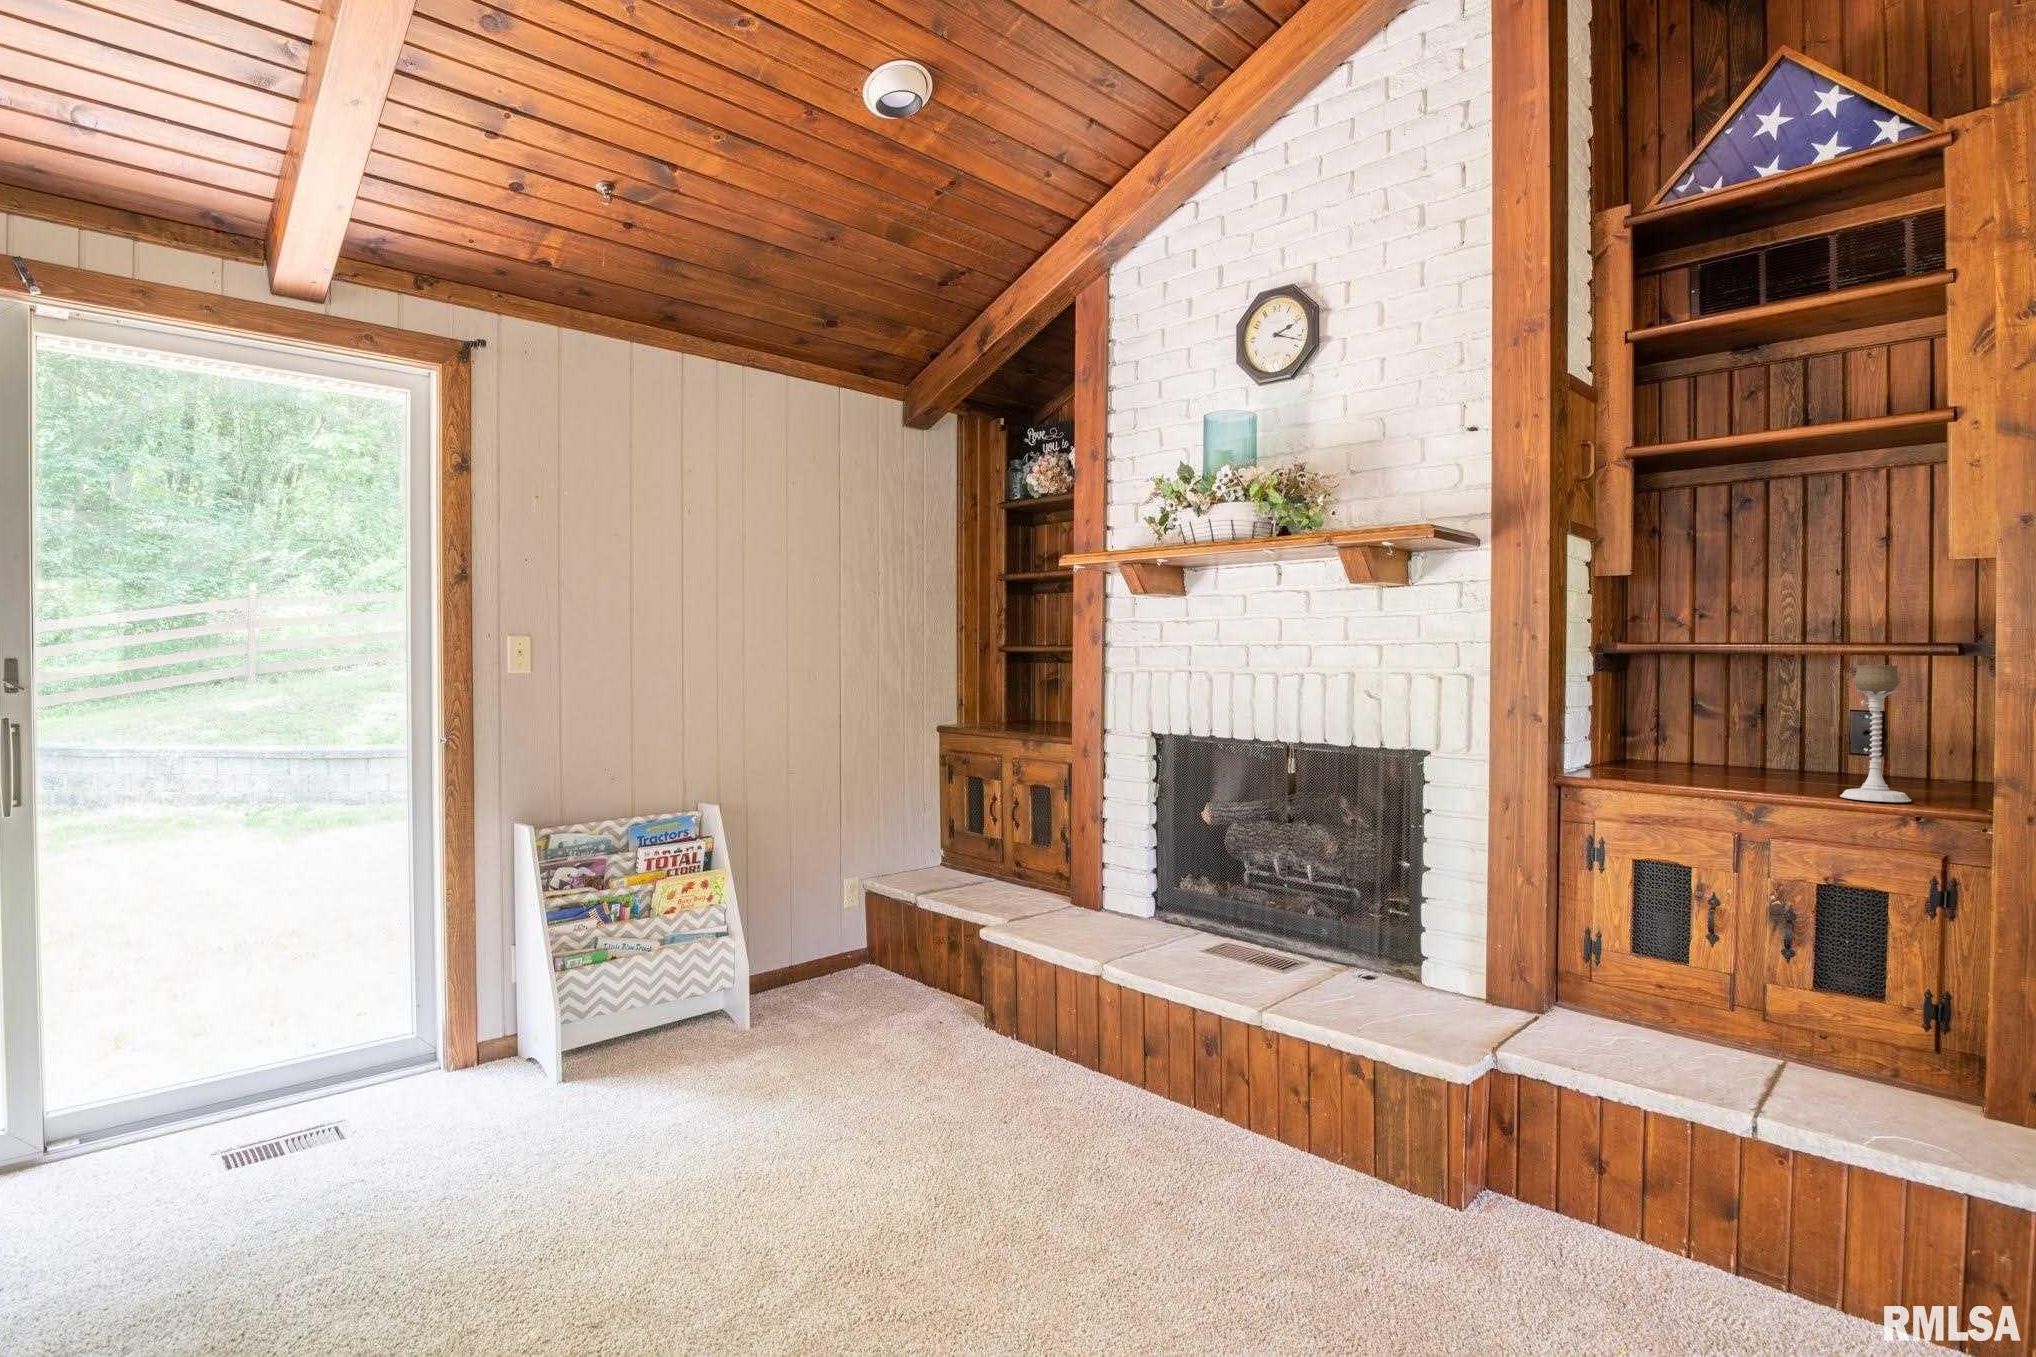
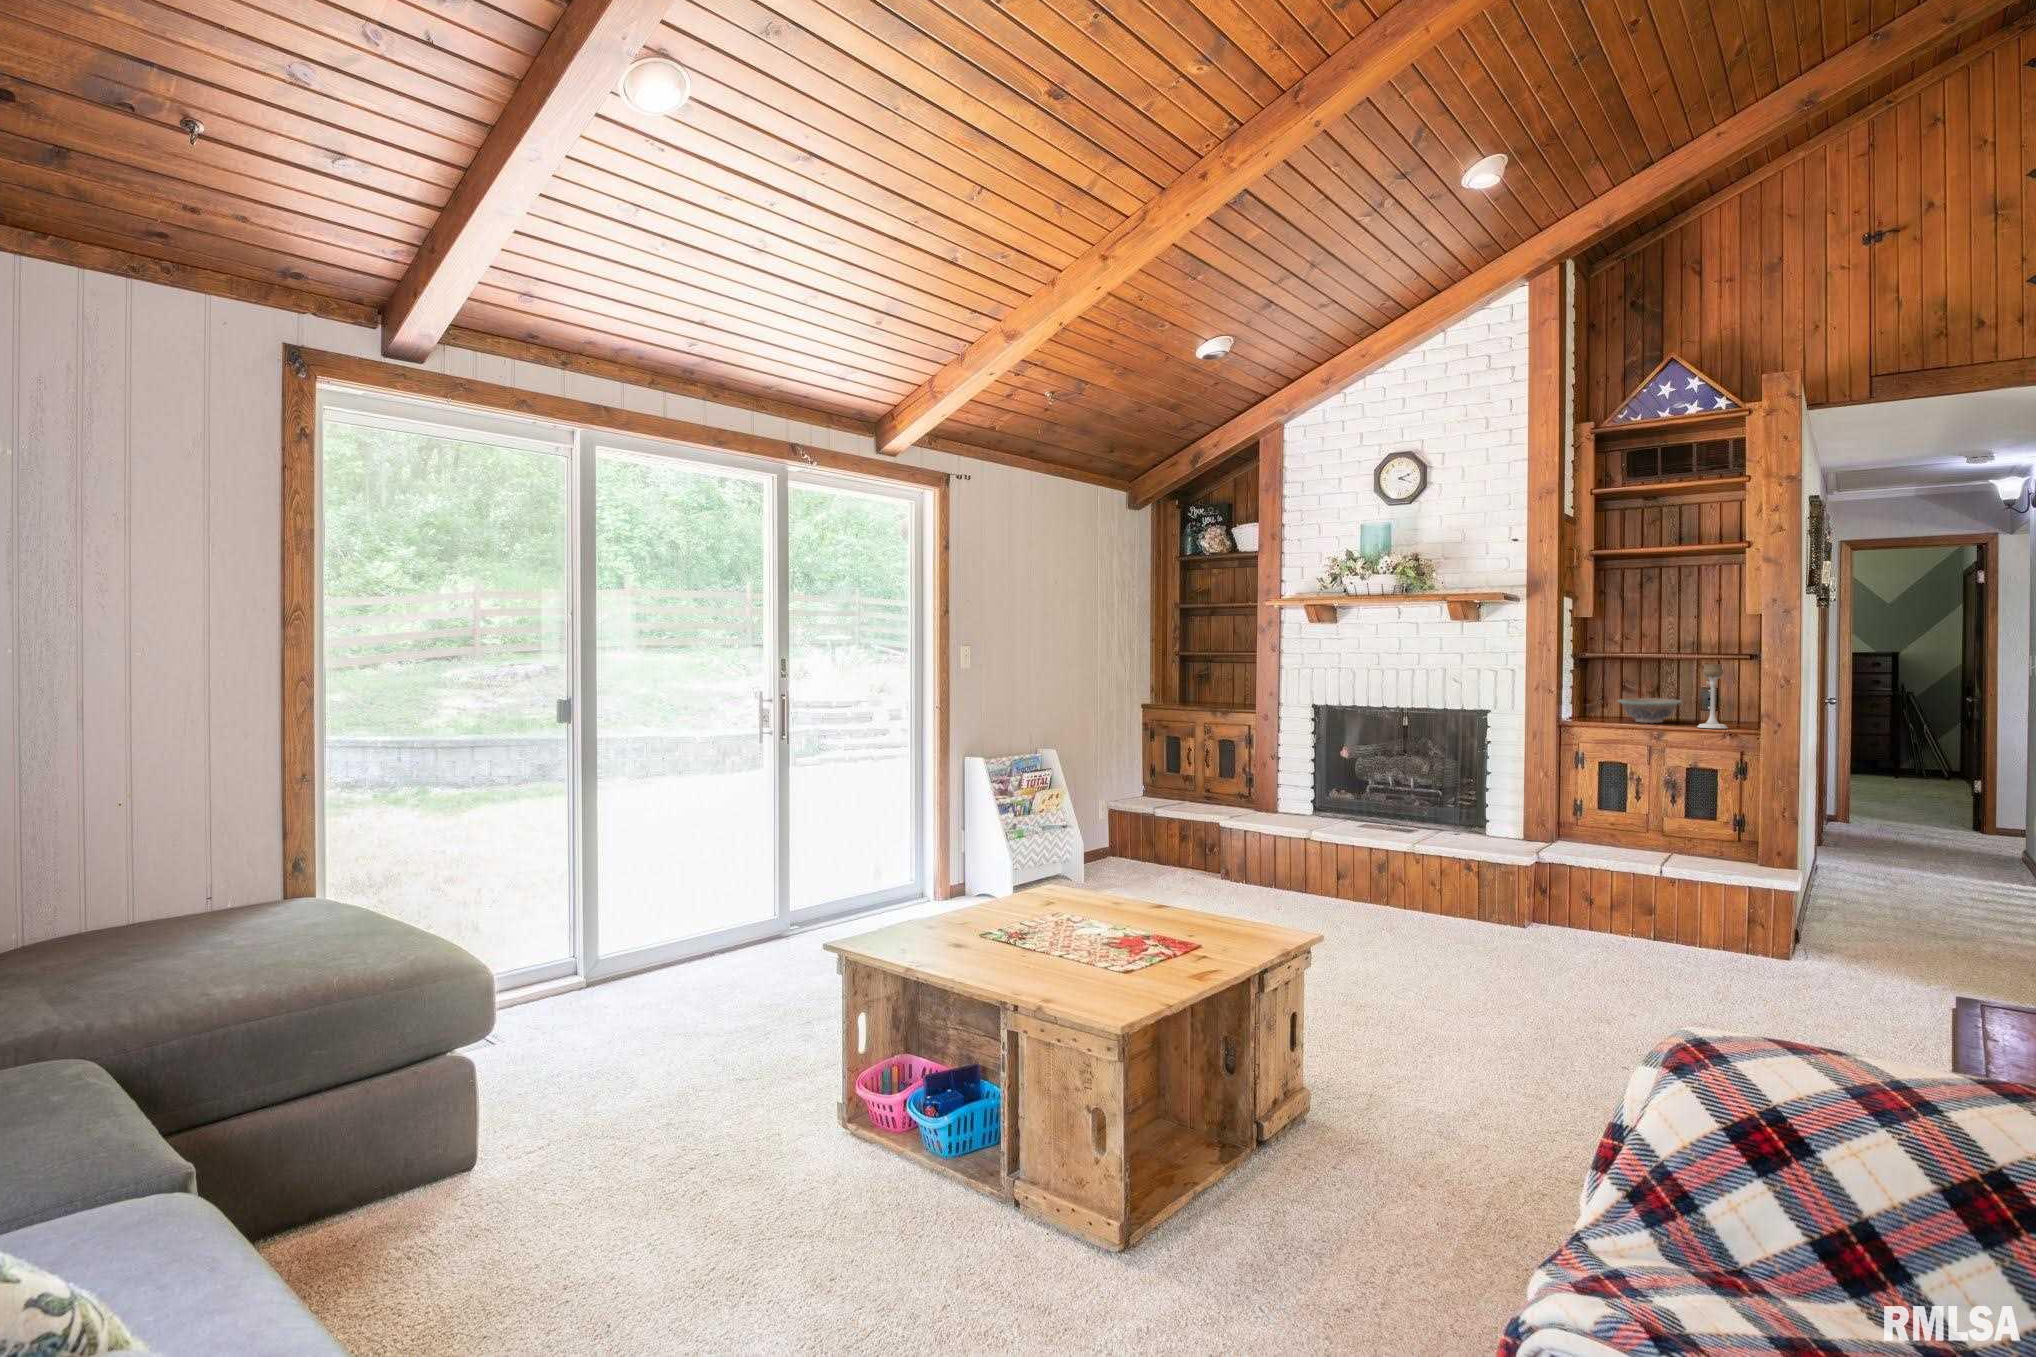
decorative bowl: none [1674,730,1809,781] -> present [1618,698,1681,723]

